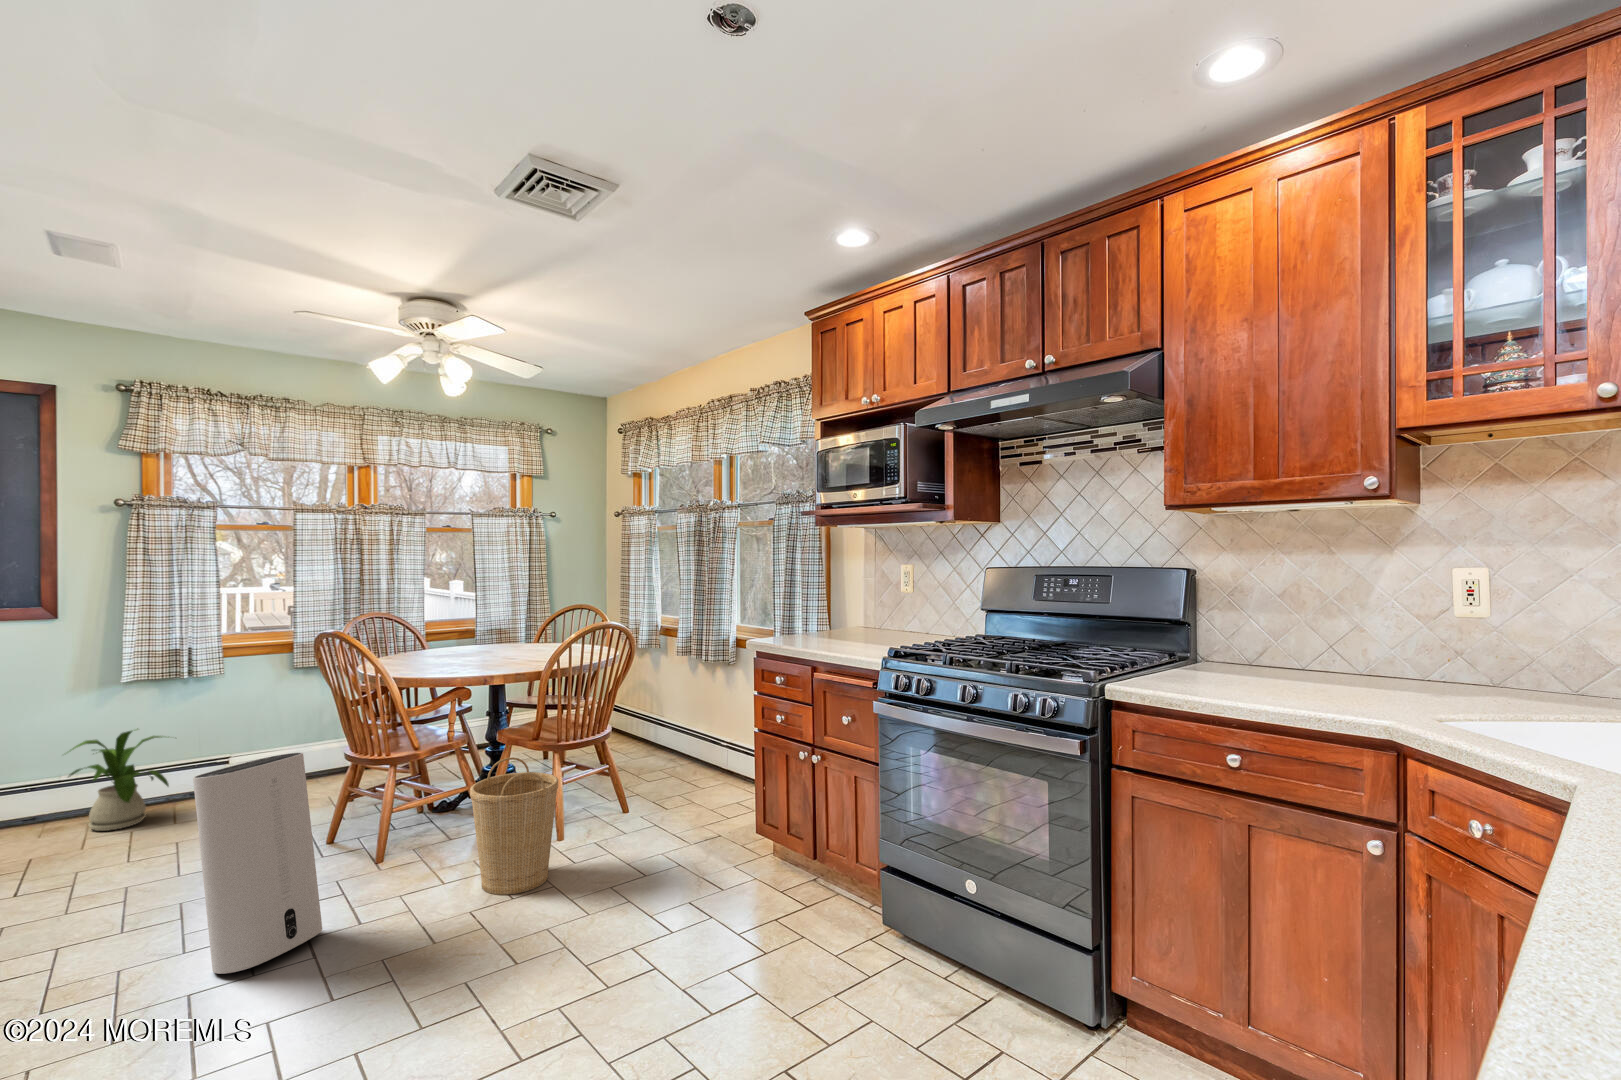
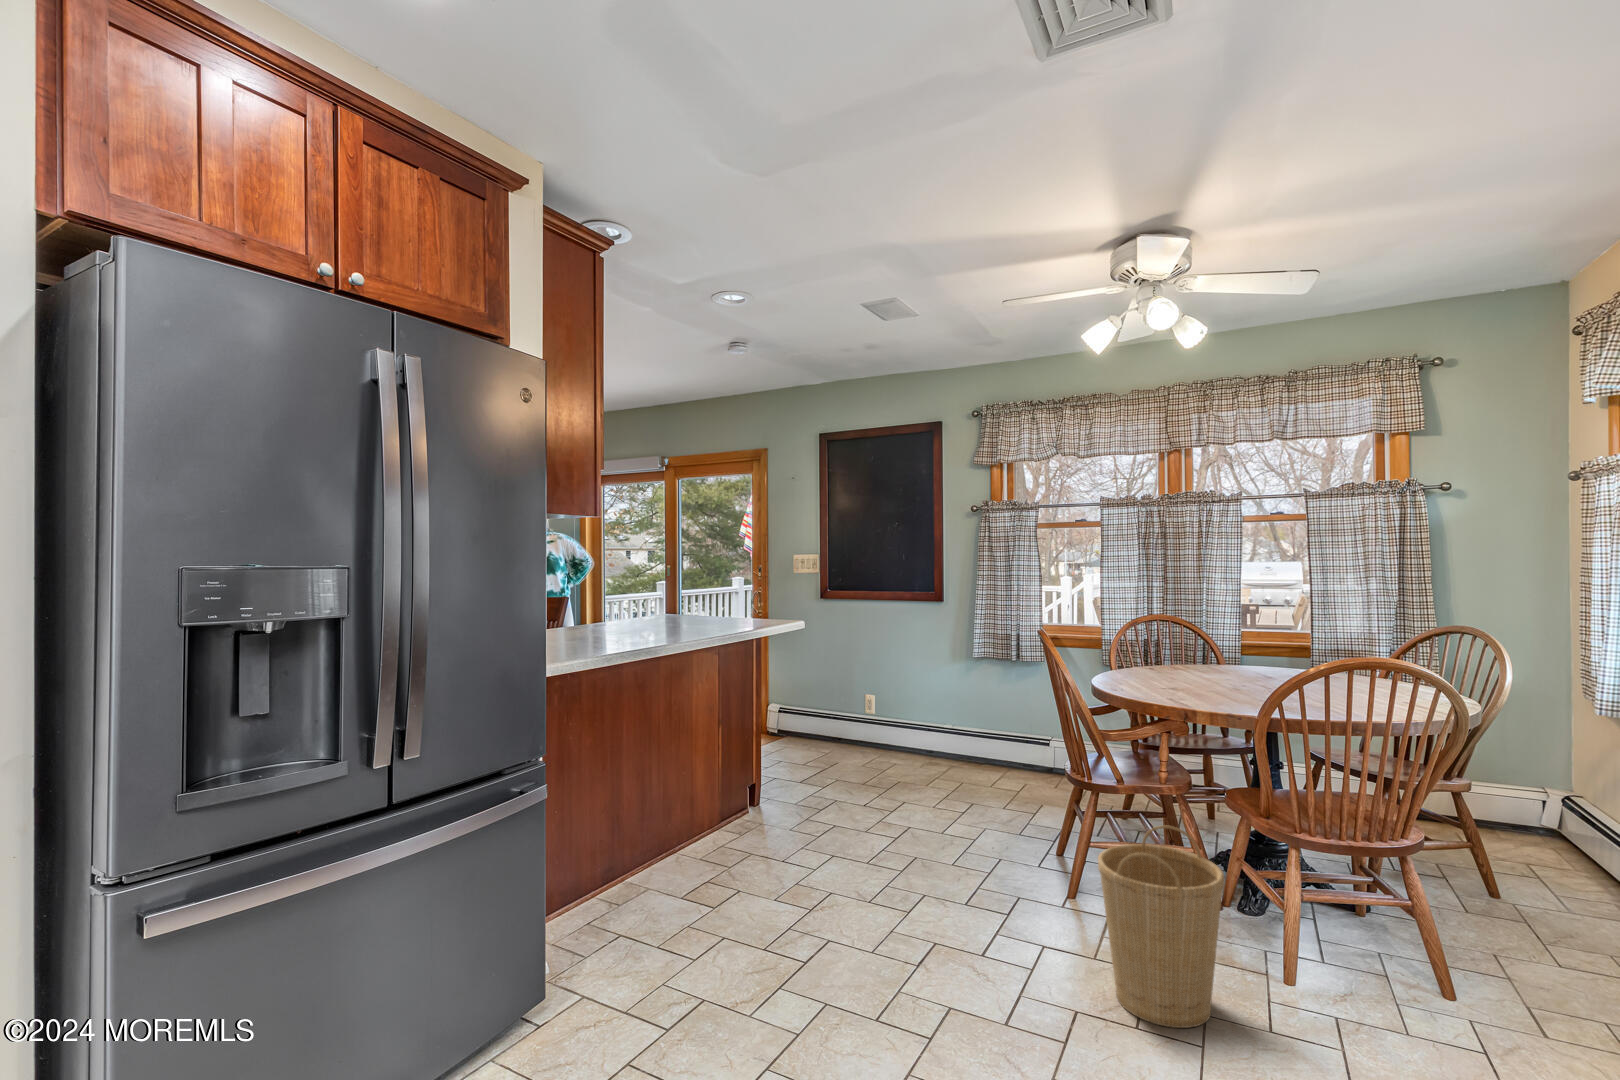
house plant: present [69,728,169,831] -> none [929,698,1000,780]
air purifier: present [193,752,322,974] -> none [842,747,942,946]

